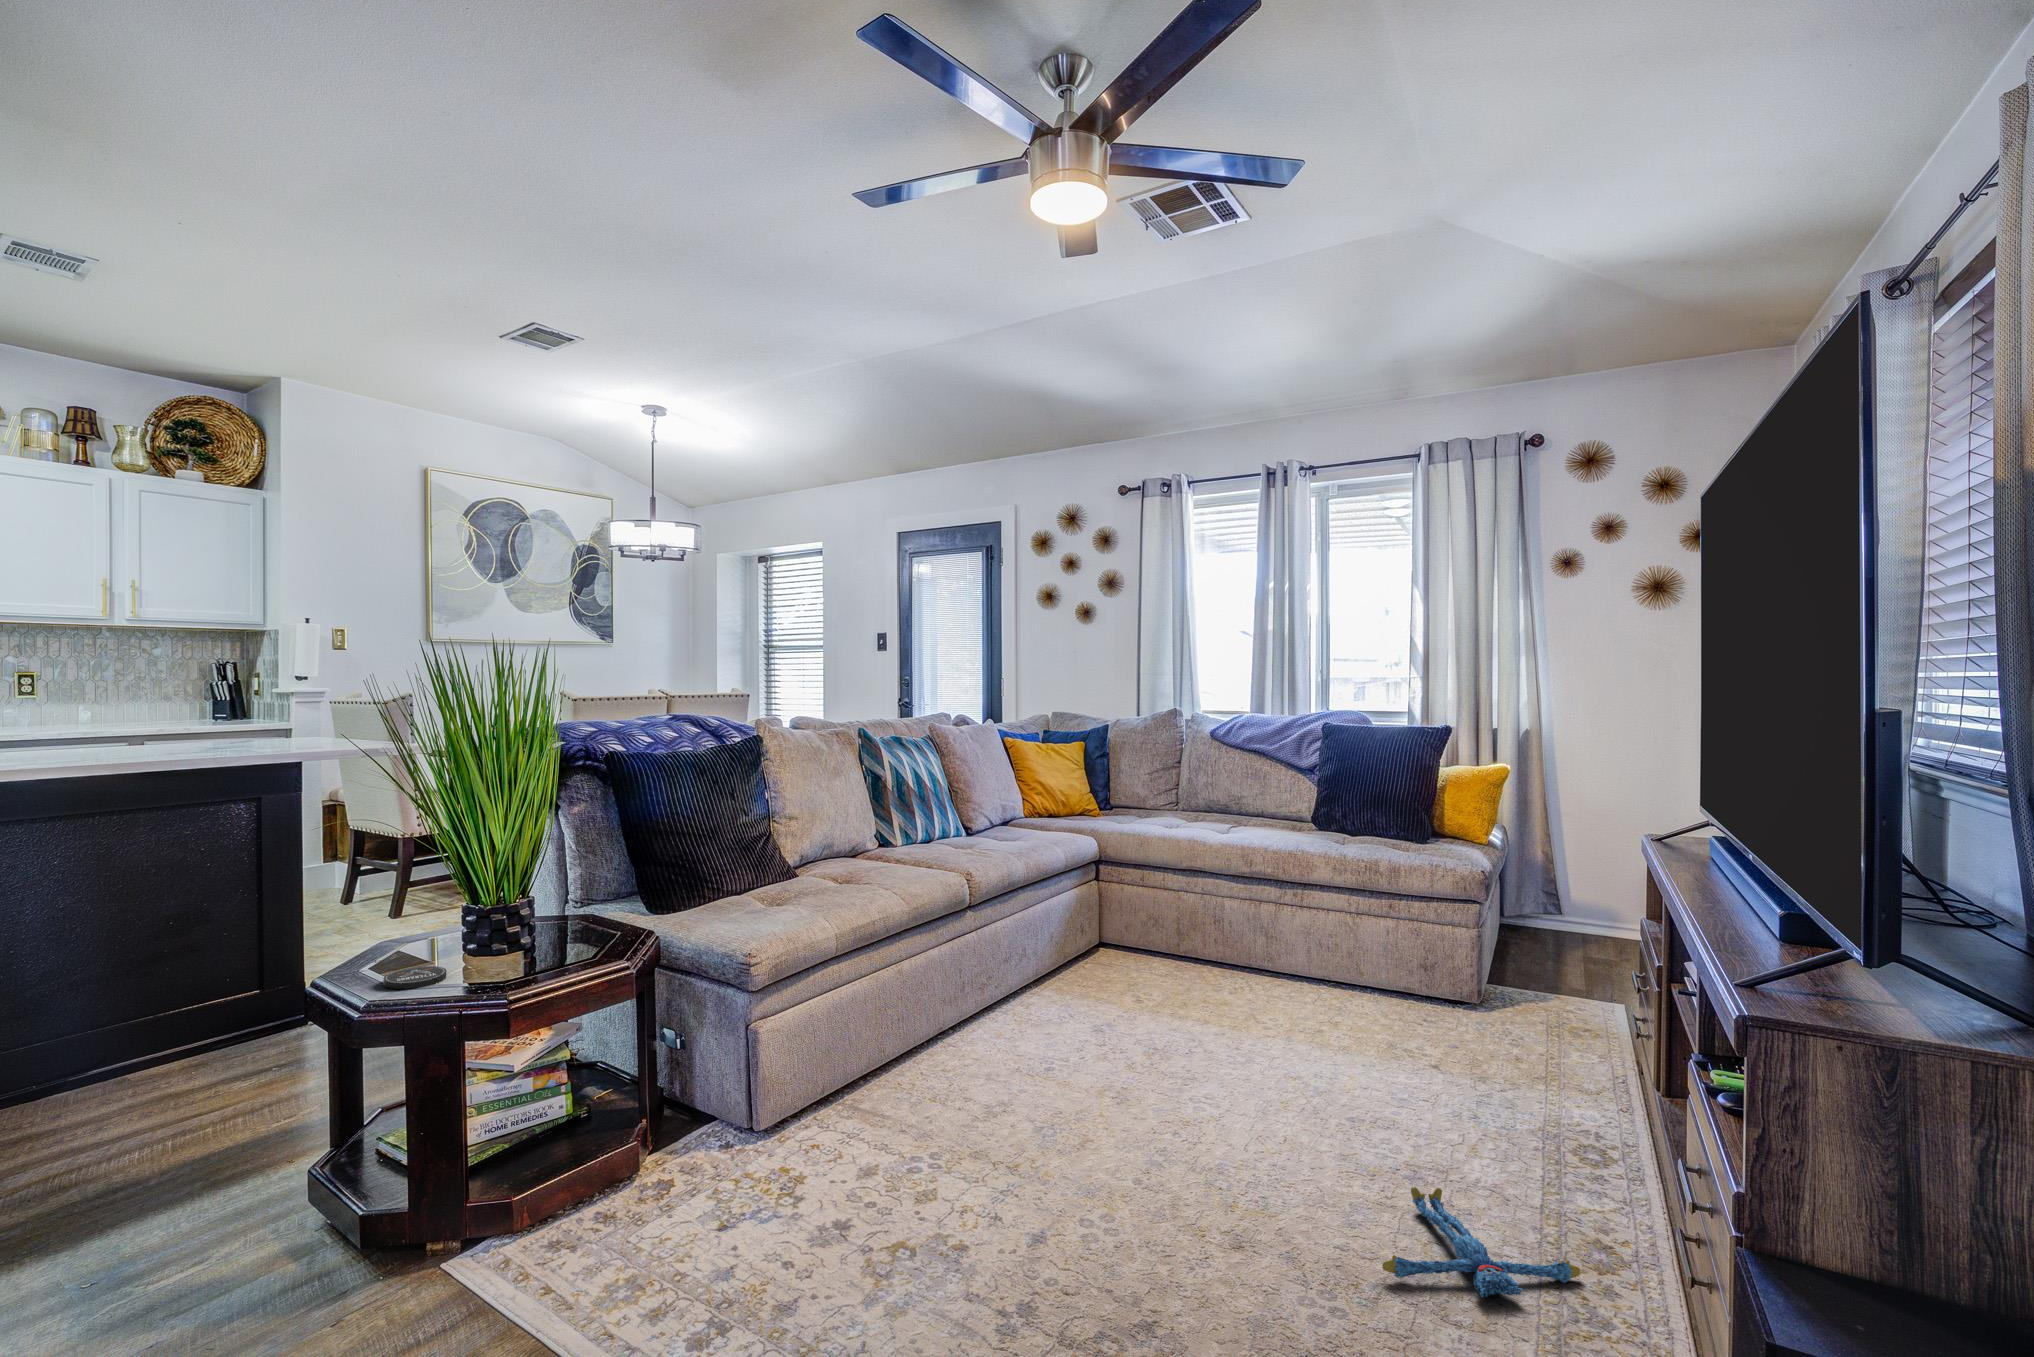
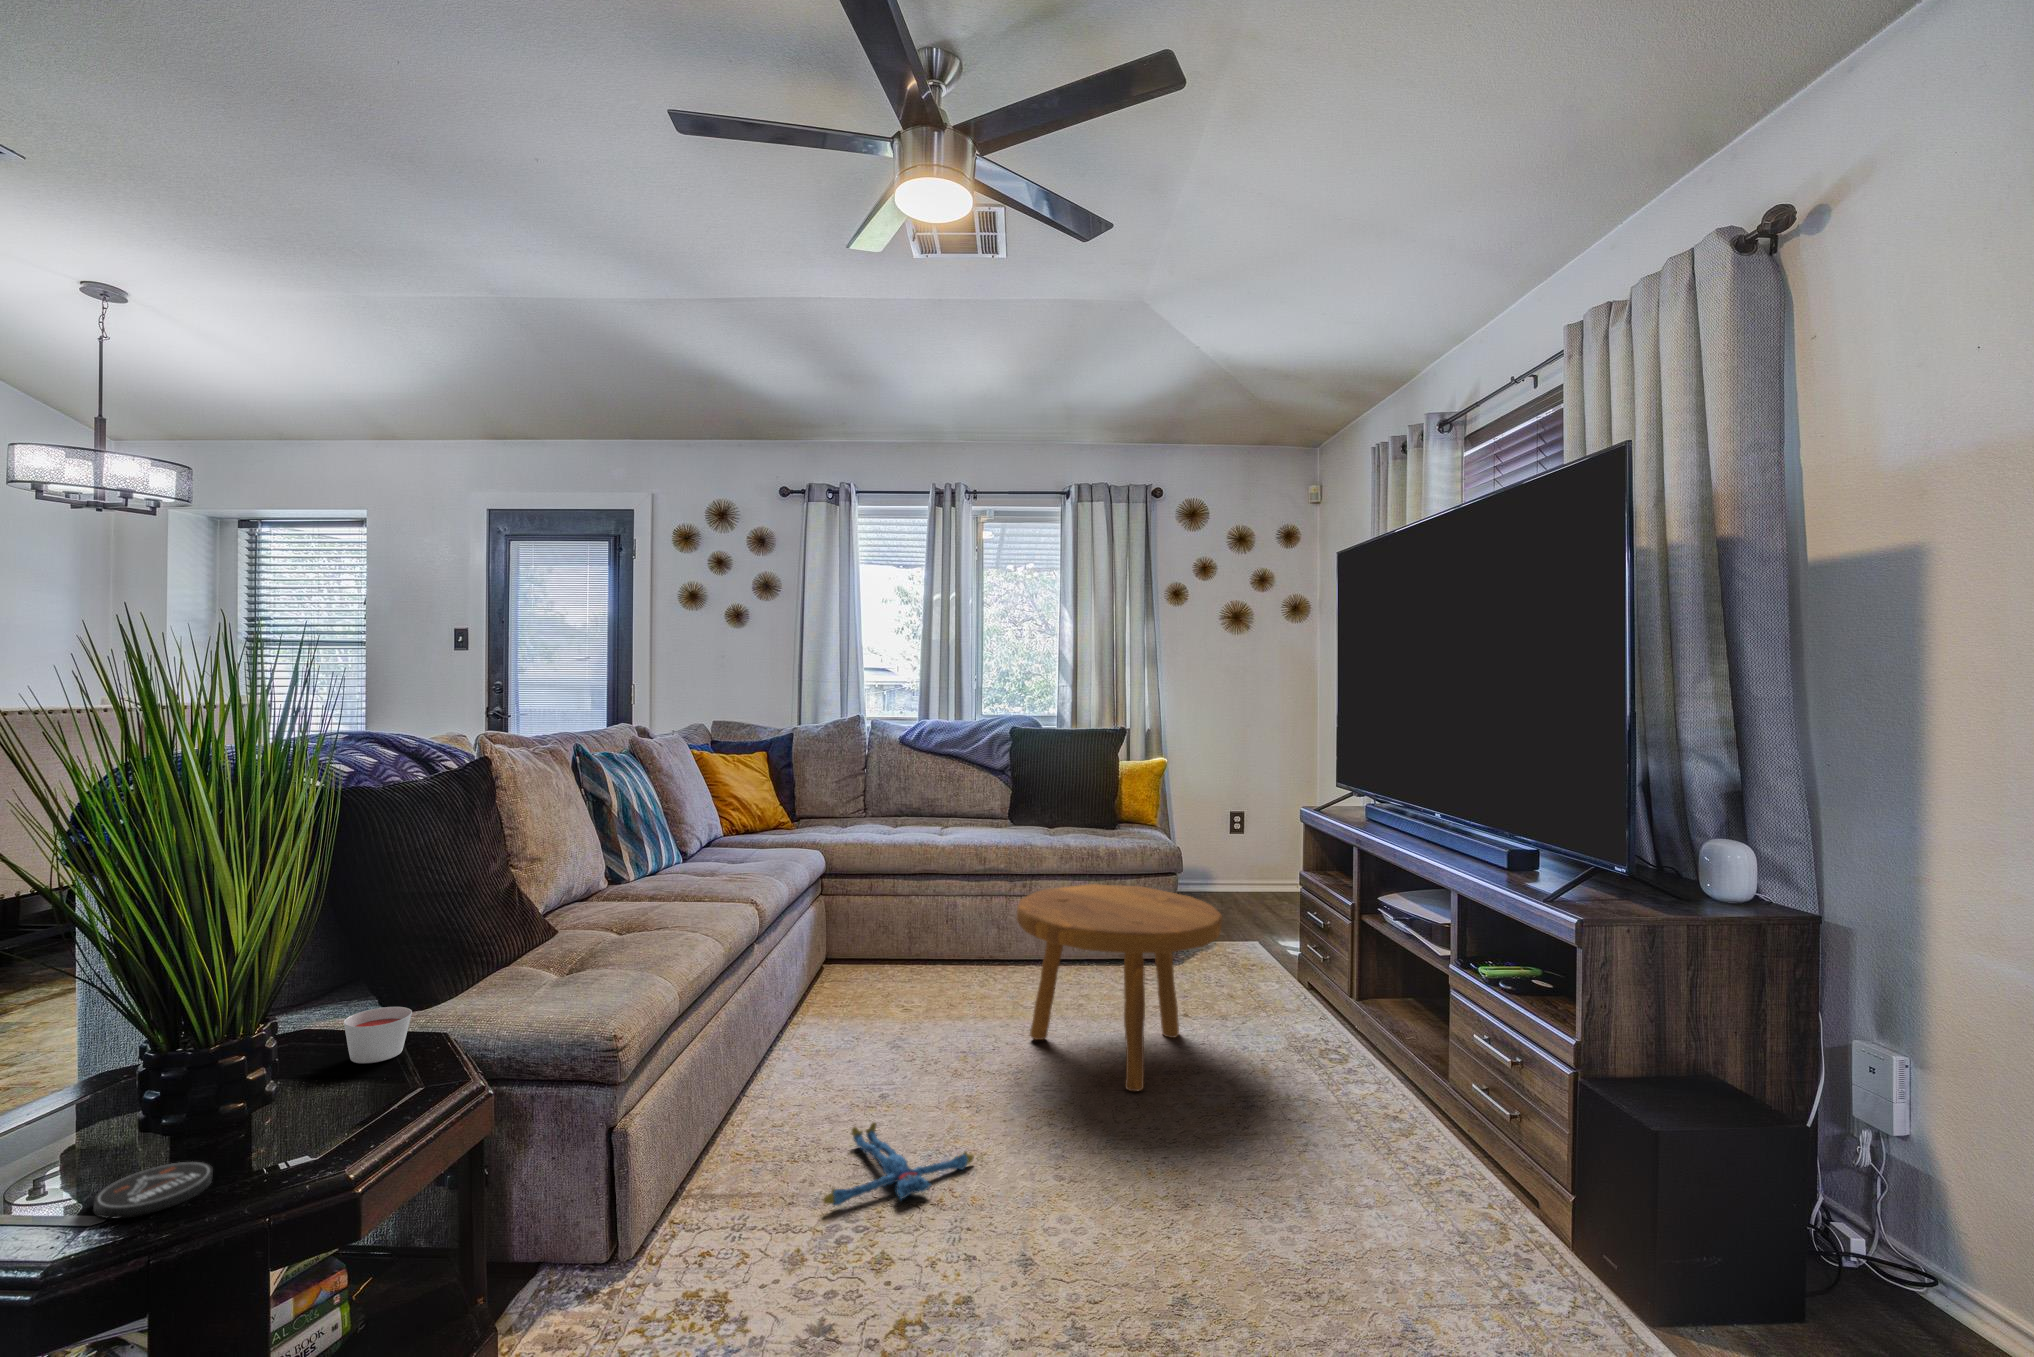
footstool: none [1199,894,1440,1126] -> present [1016,884,1223,1091]
candle: none [578,900,621,936] -> present [344,1007,412,1063]
plush toy: present [1382,1187,1580,1297] -> present [824,1122,974,1206]

